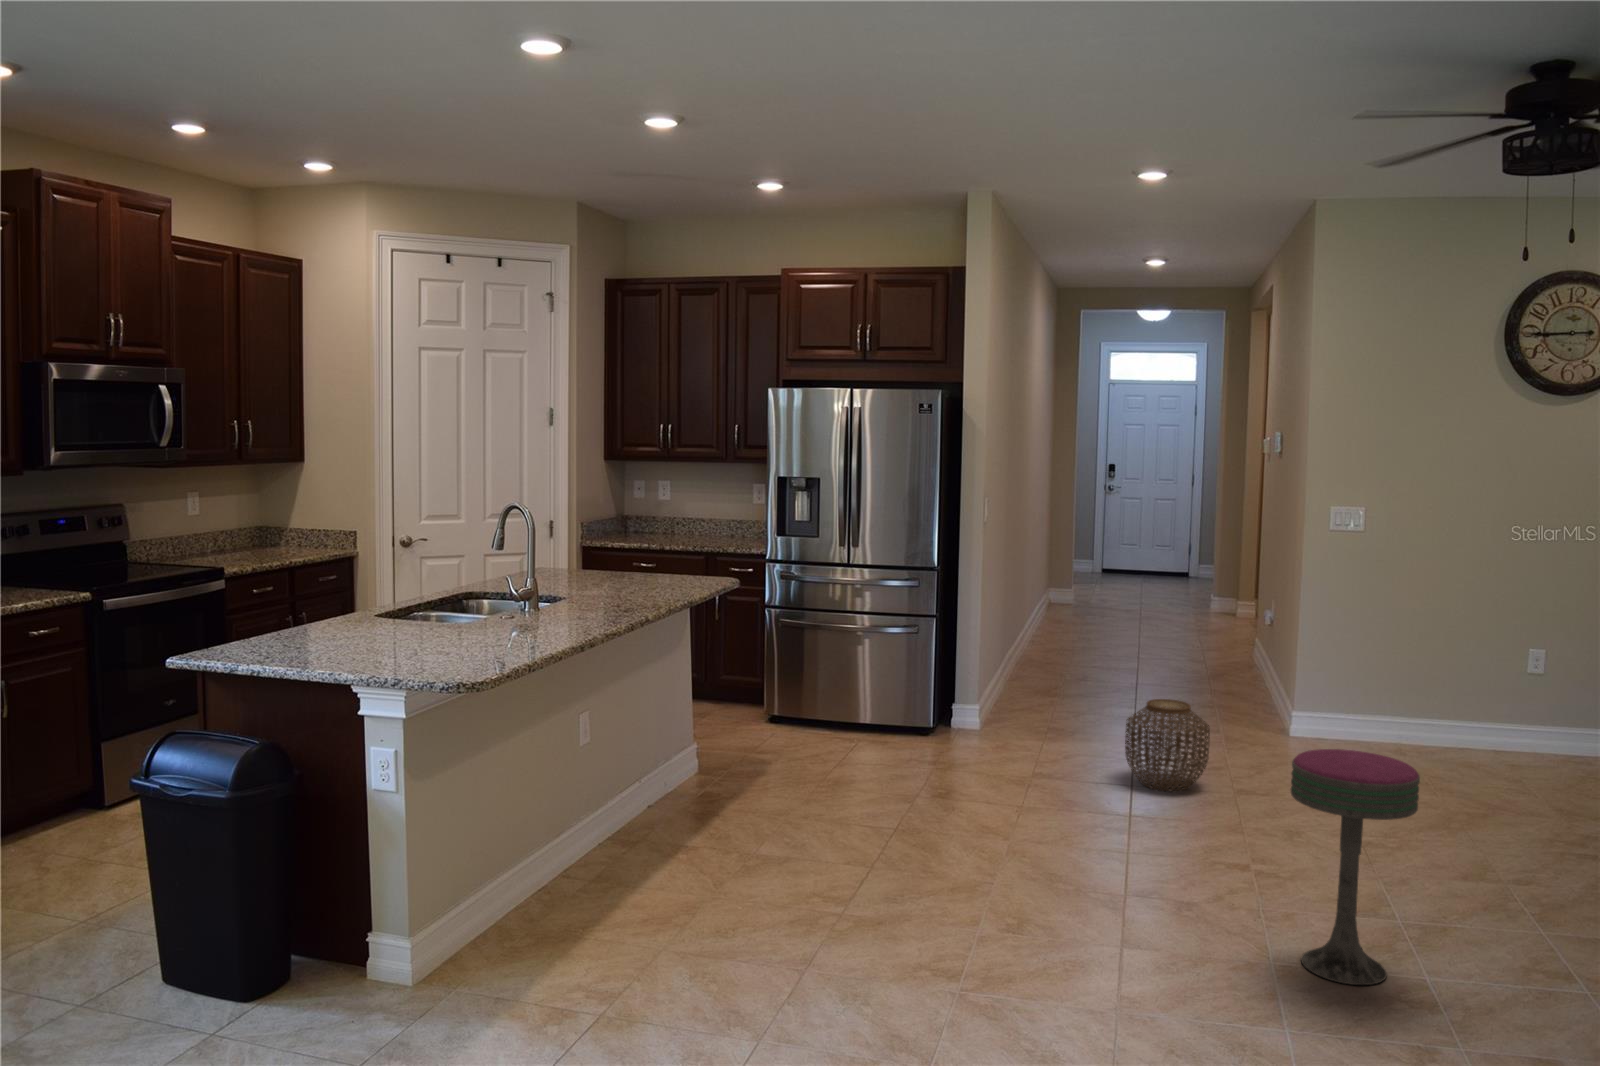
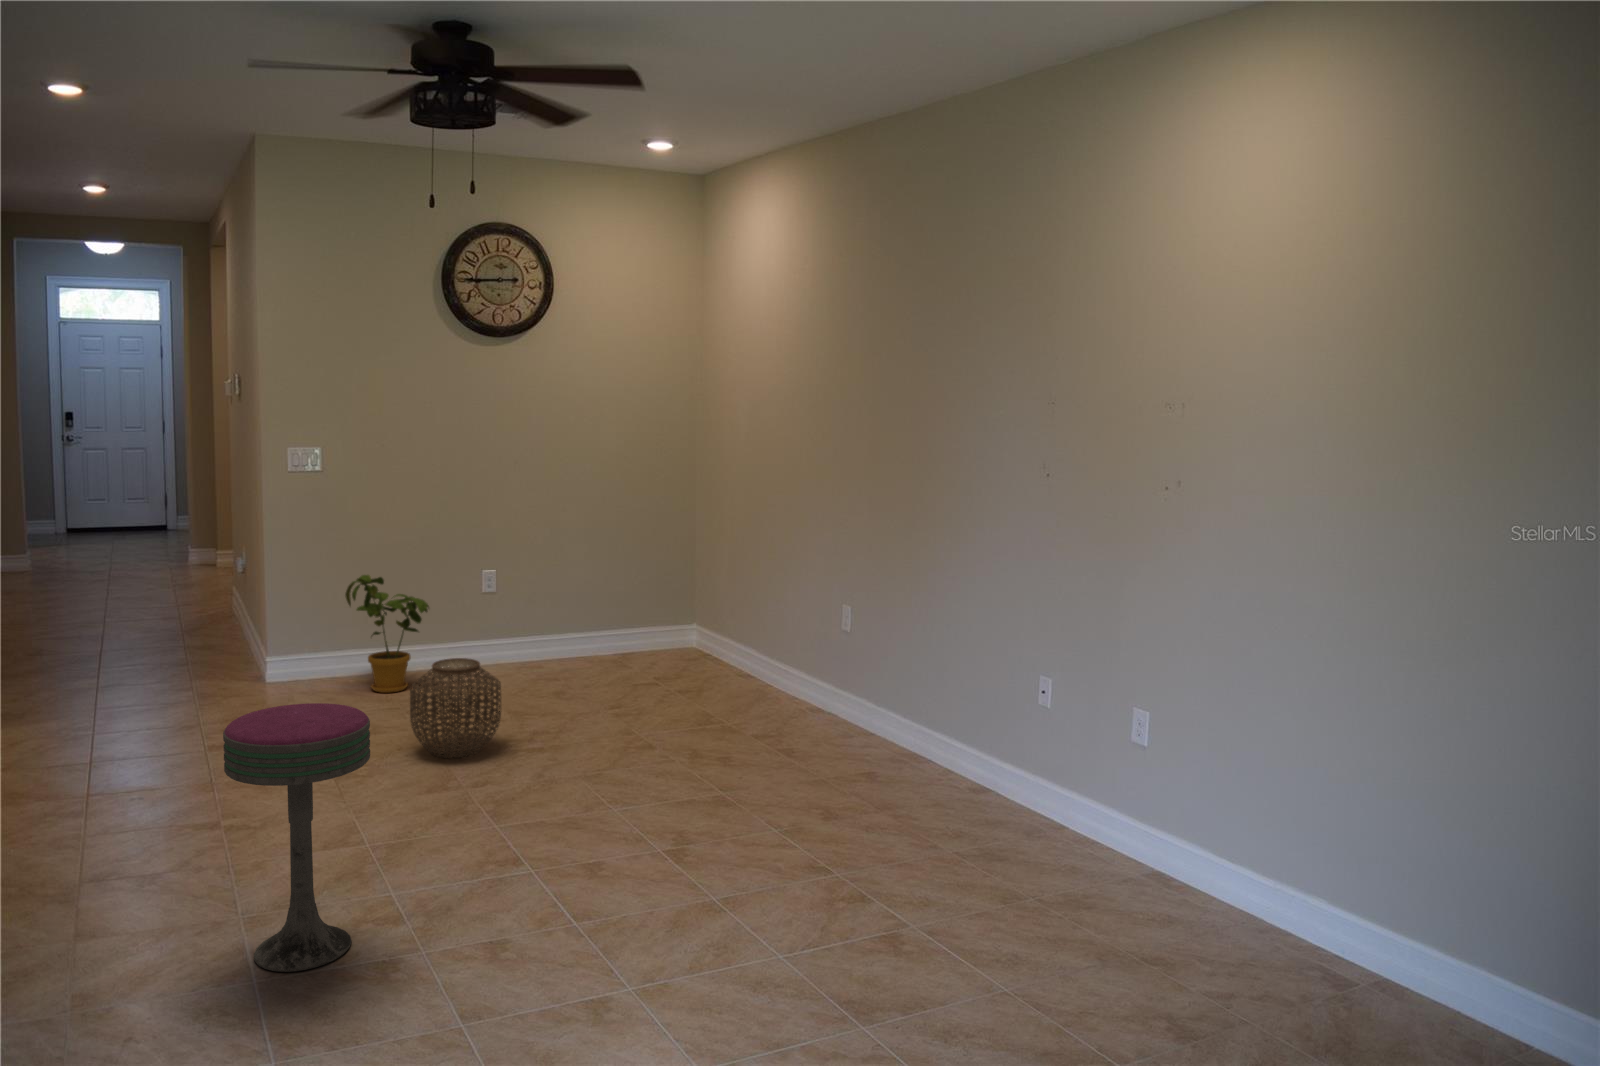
house plant: none [1375,642,1464,766] -> present [345,575,429,693]
woven basket: present [1125,699,1210,792] -> present [410,658,501,758]

